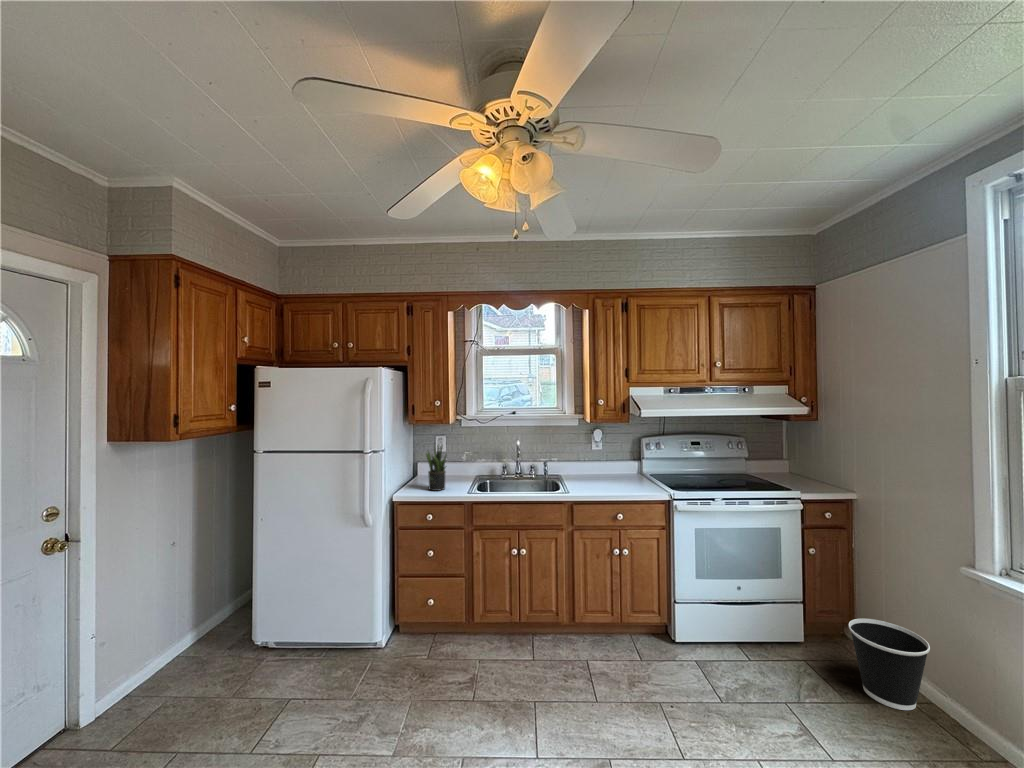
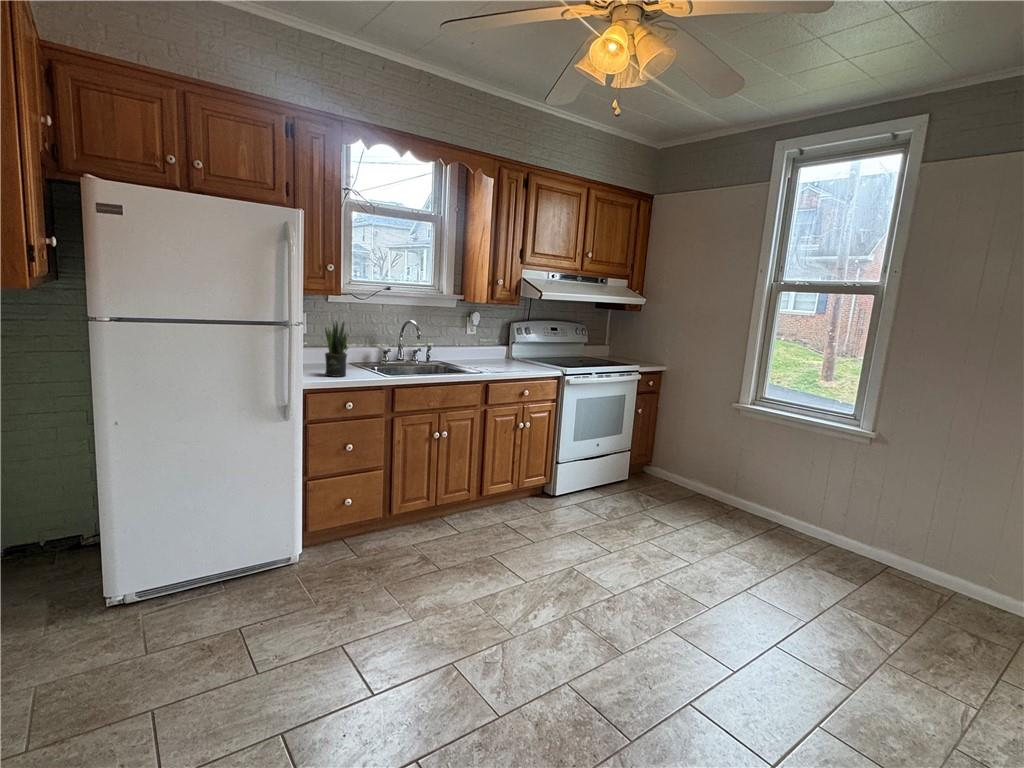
wastebasket: present [849,619,930,710] -> none [666,450,709,500]

